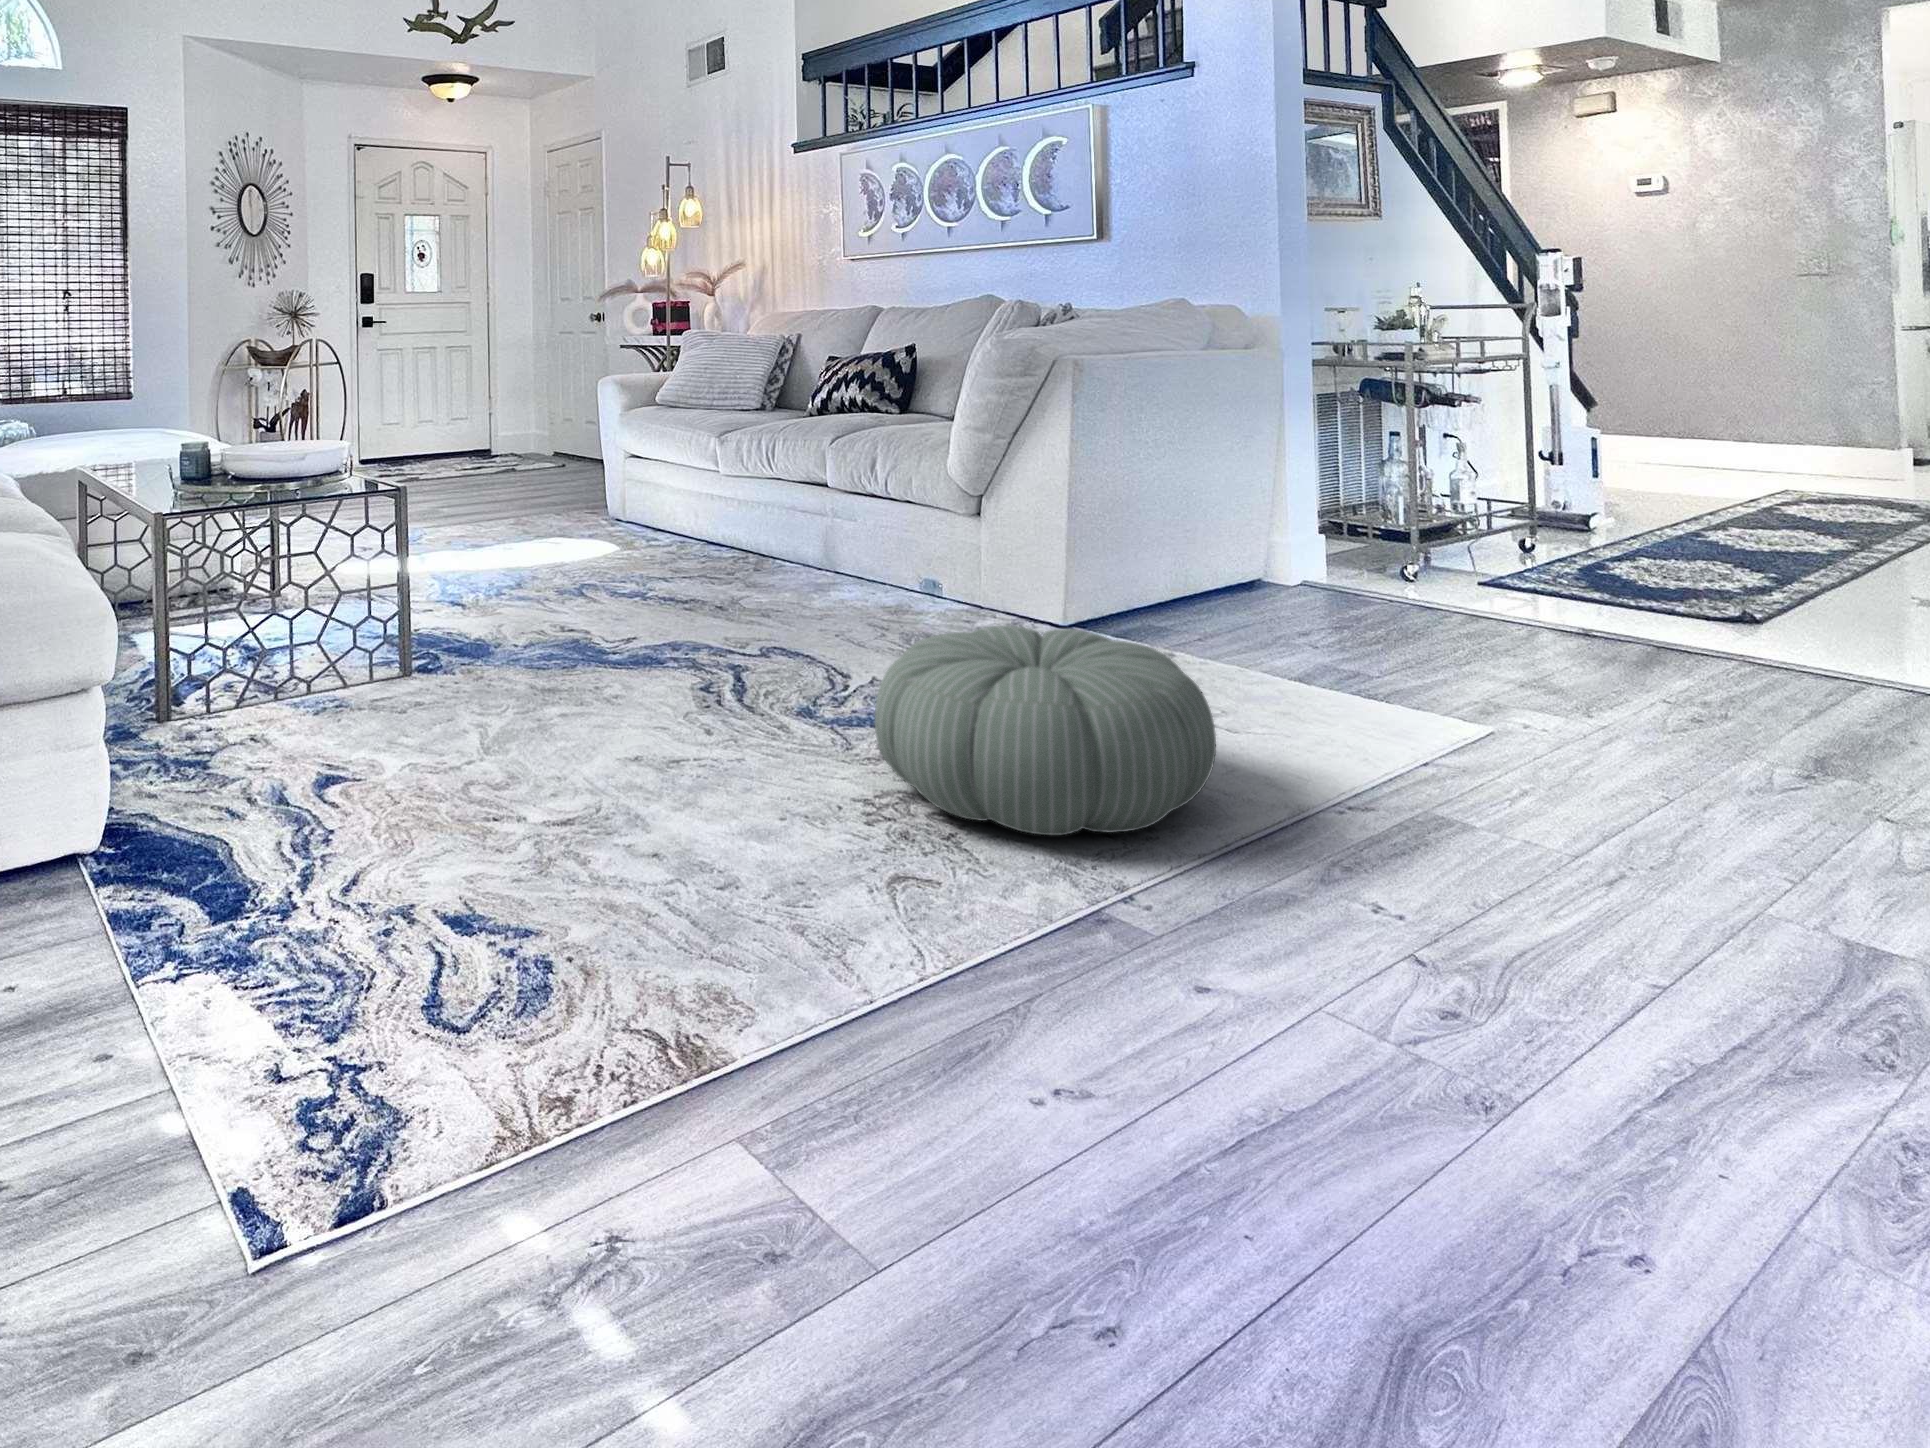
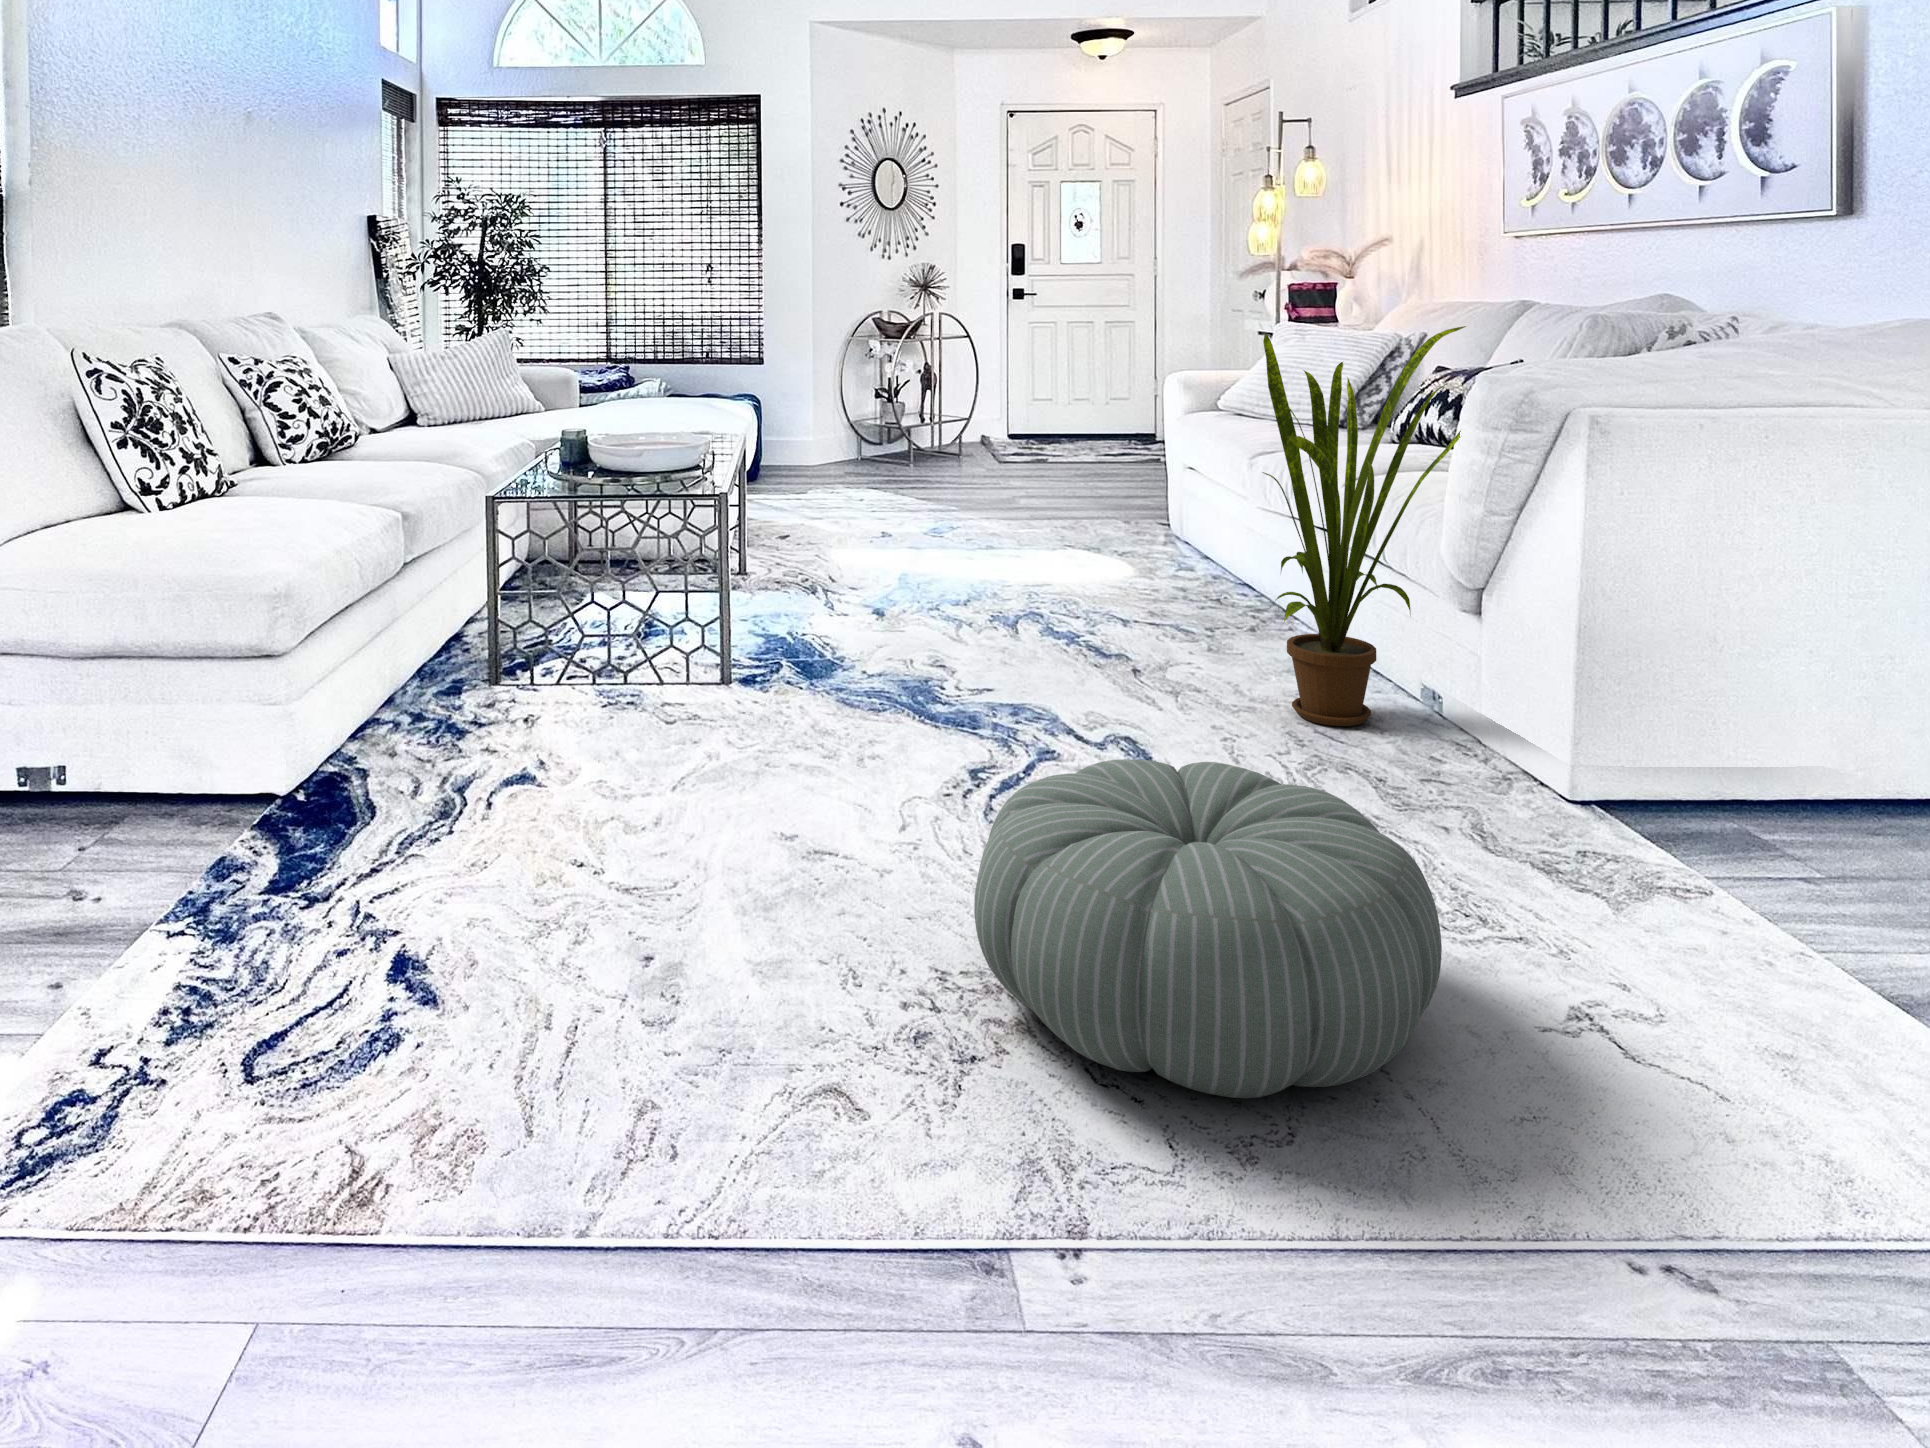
house plant: none [833,314,988,625] -> present [1263,326,1466,726]

